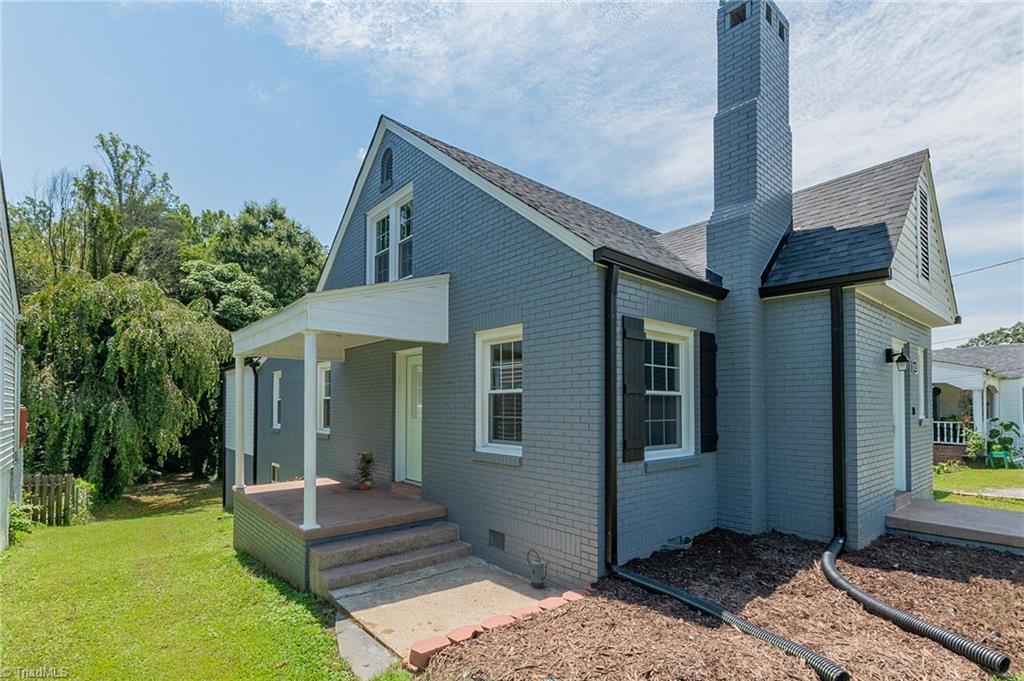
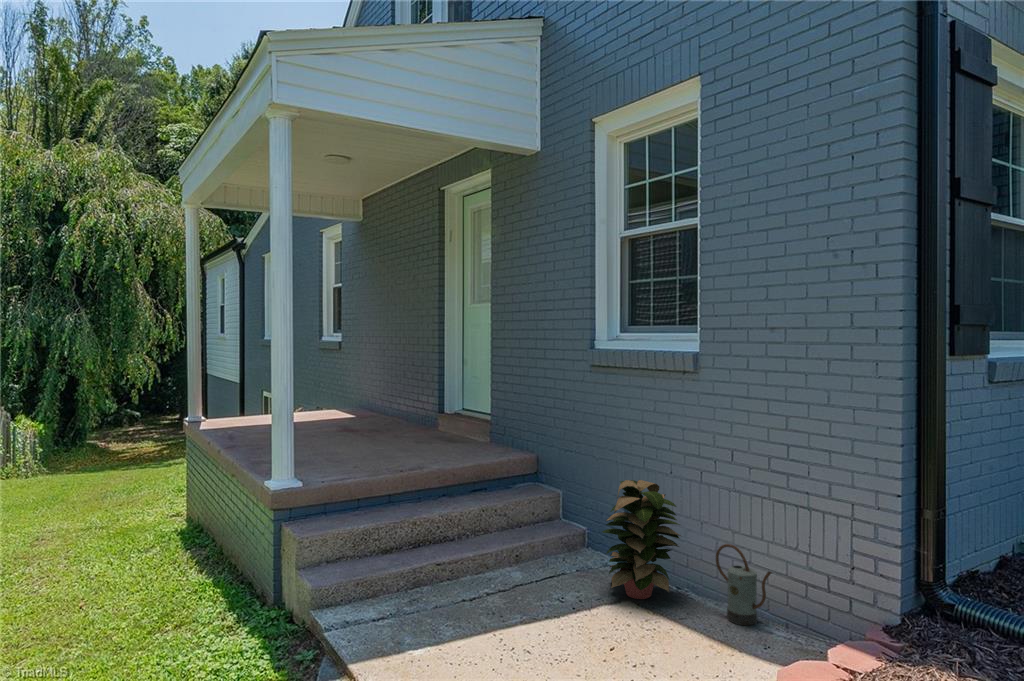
decorative plant: present [353,451,376,489] -> present [602,480,681,599]

